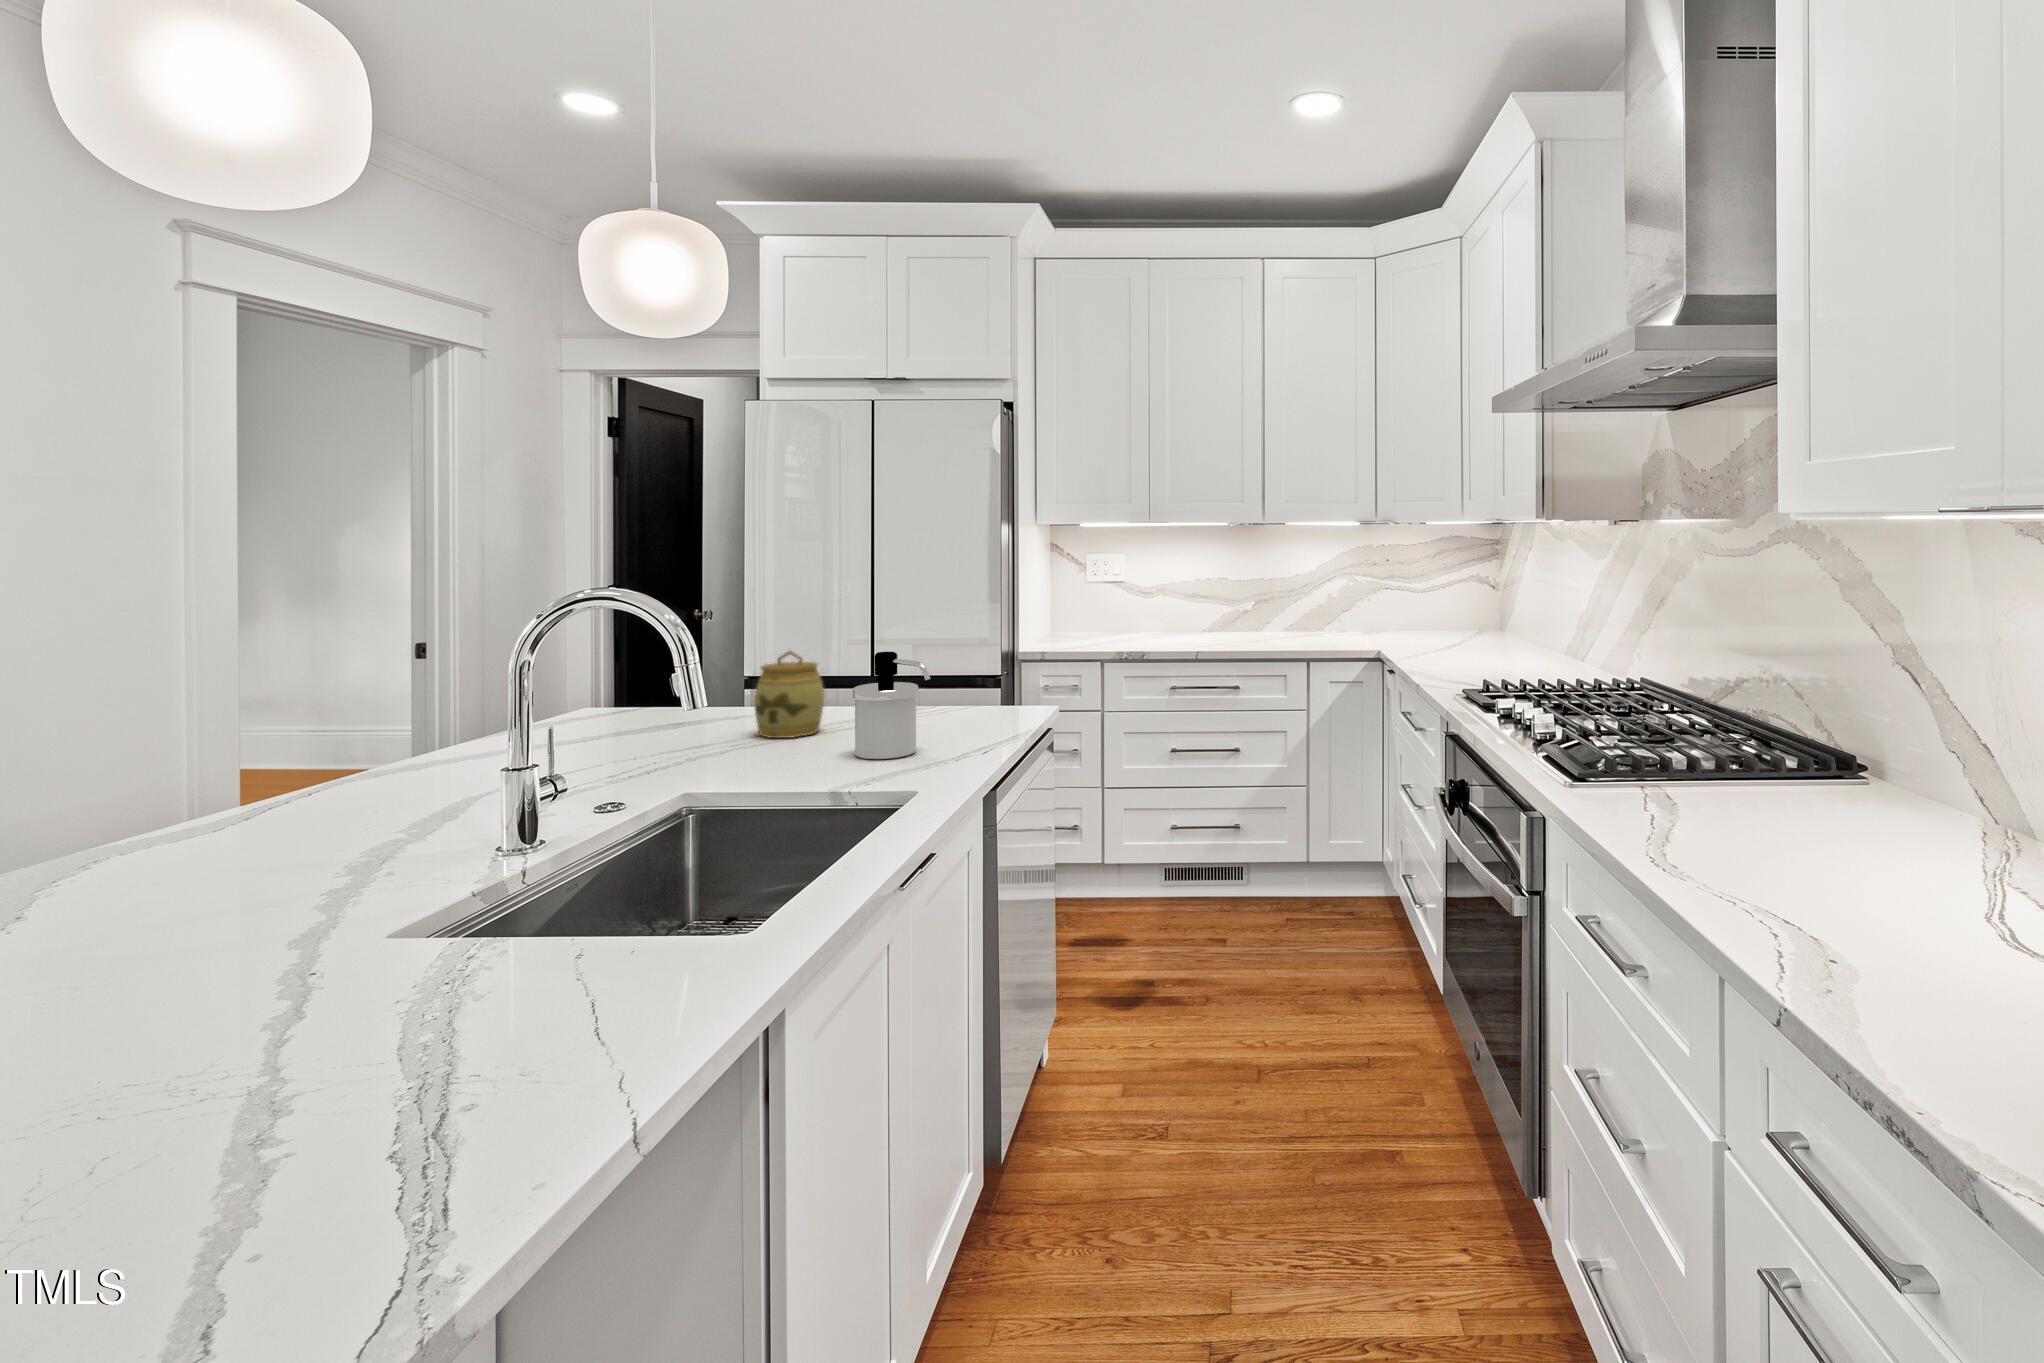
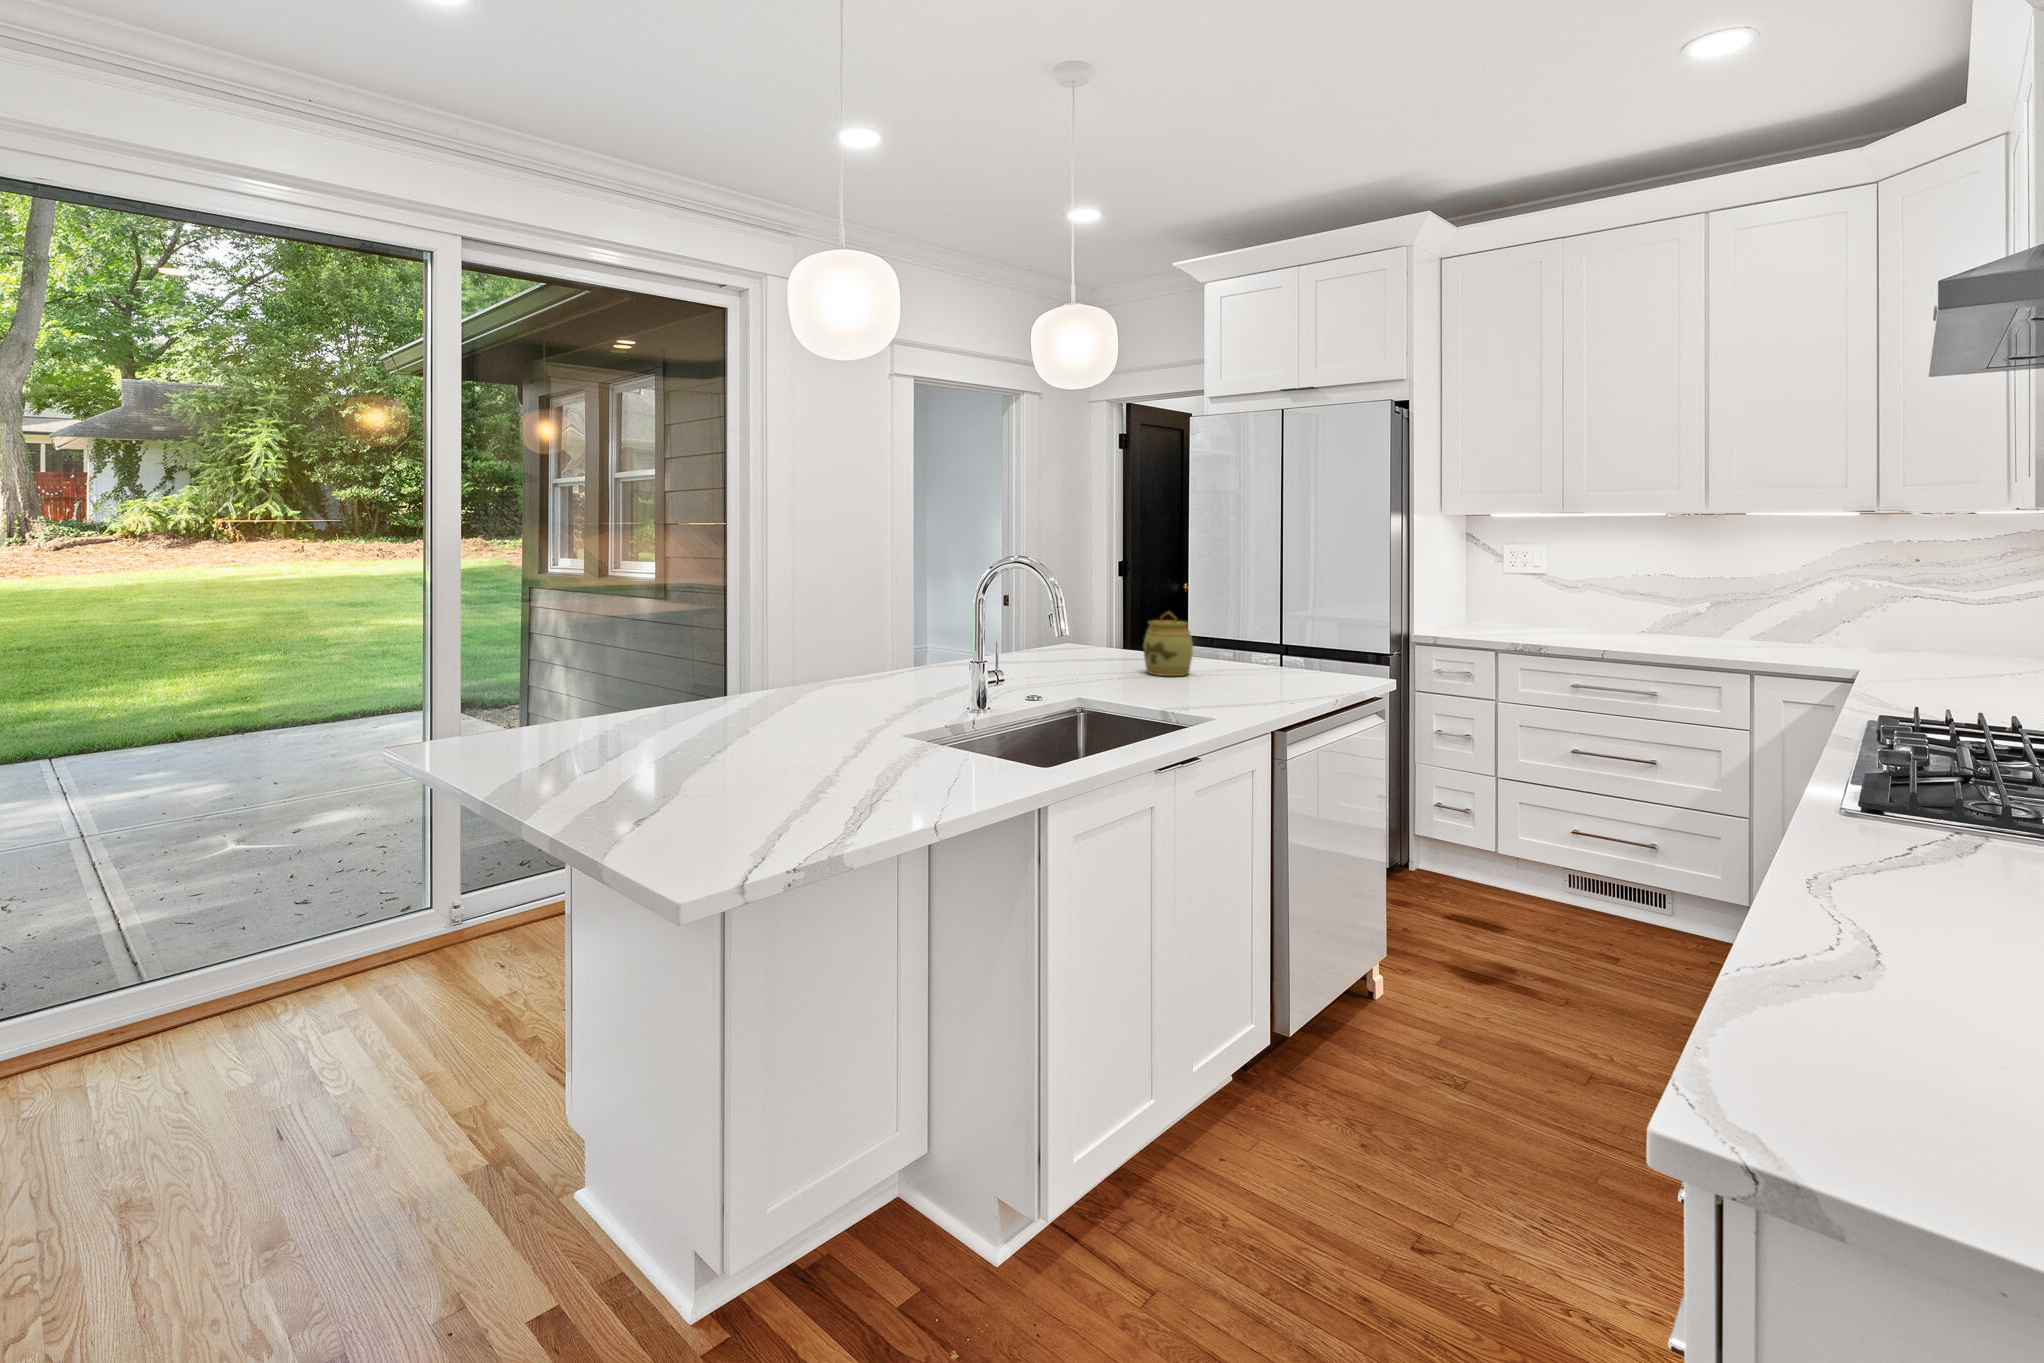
soap dispenser: present [853,652,931,759] -> none [1195,615,1245,698]

